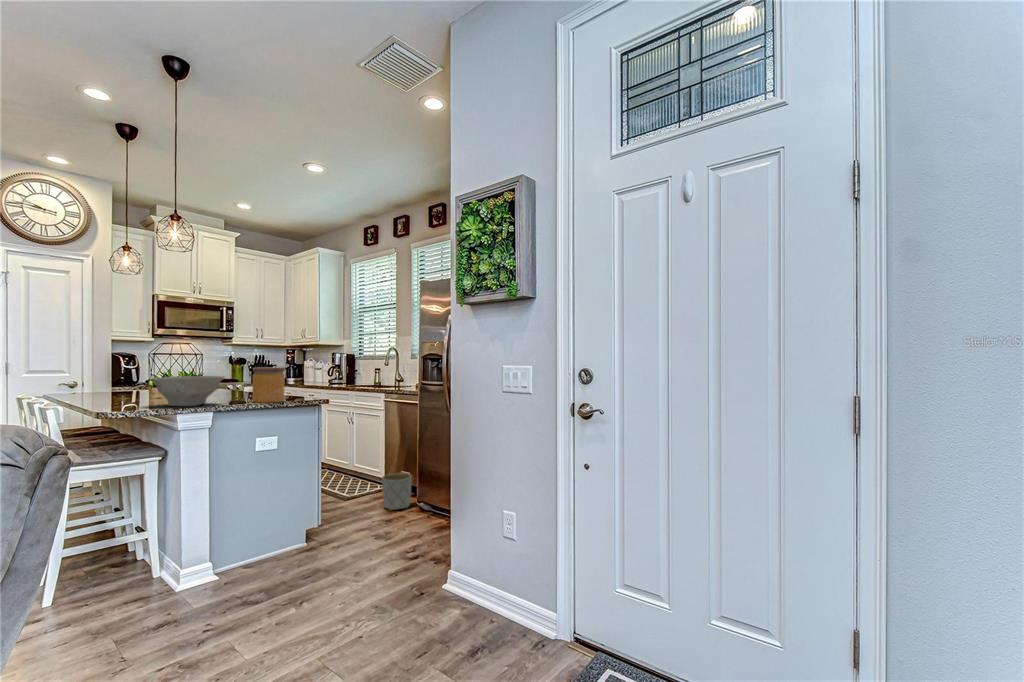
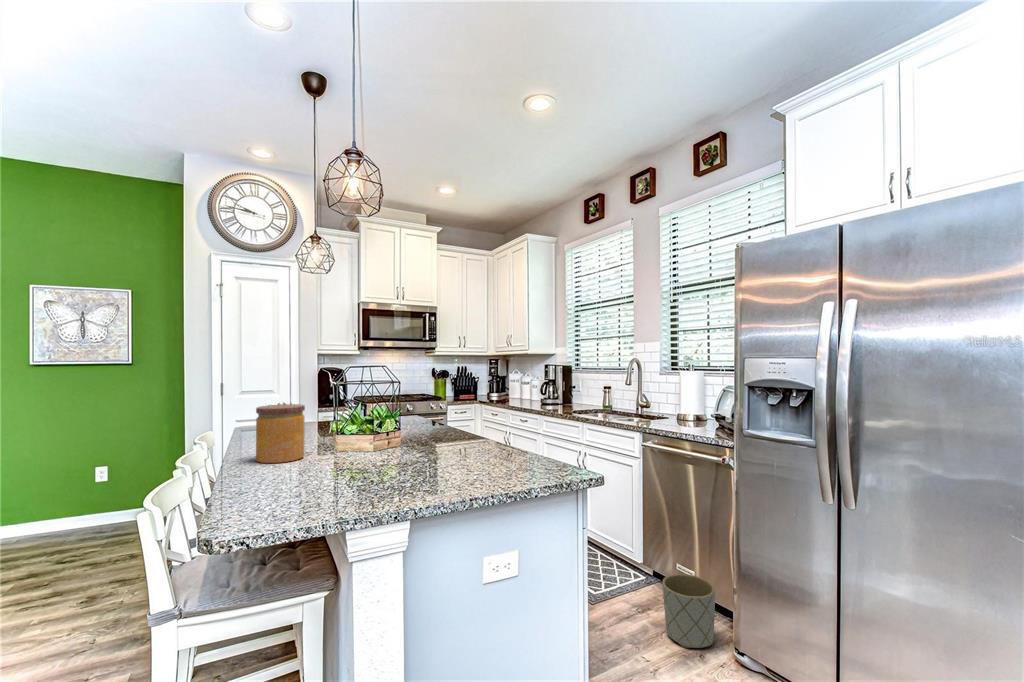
jar: present [252,367,285,403] -> present [256,404,305,463]
bowl: present [151,376,224,406] -> none [319,429,435,497]

